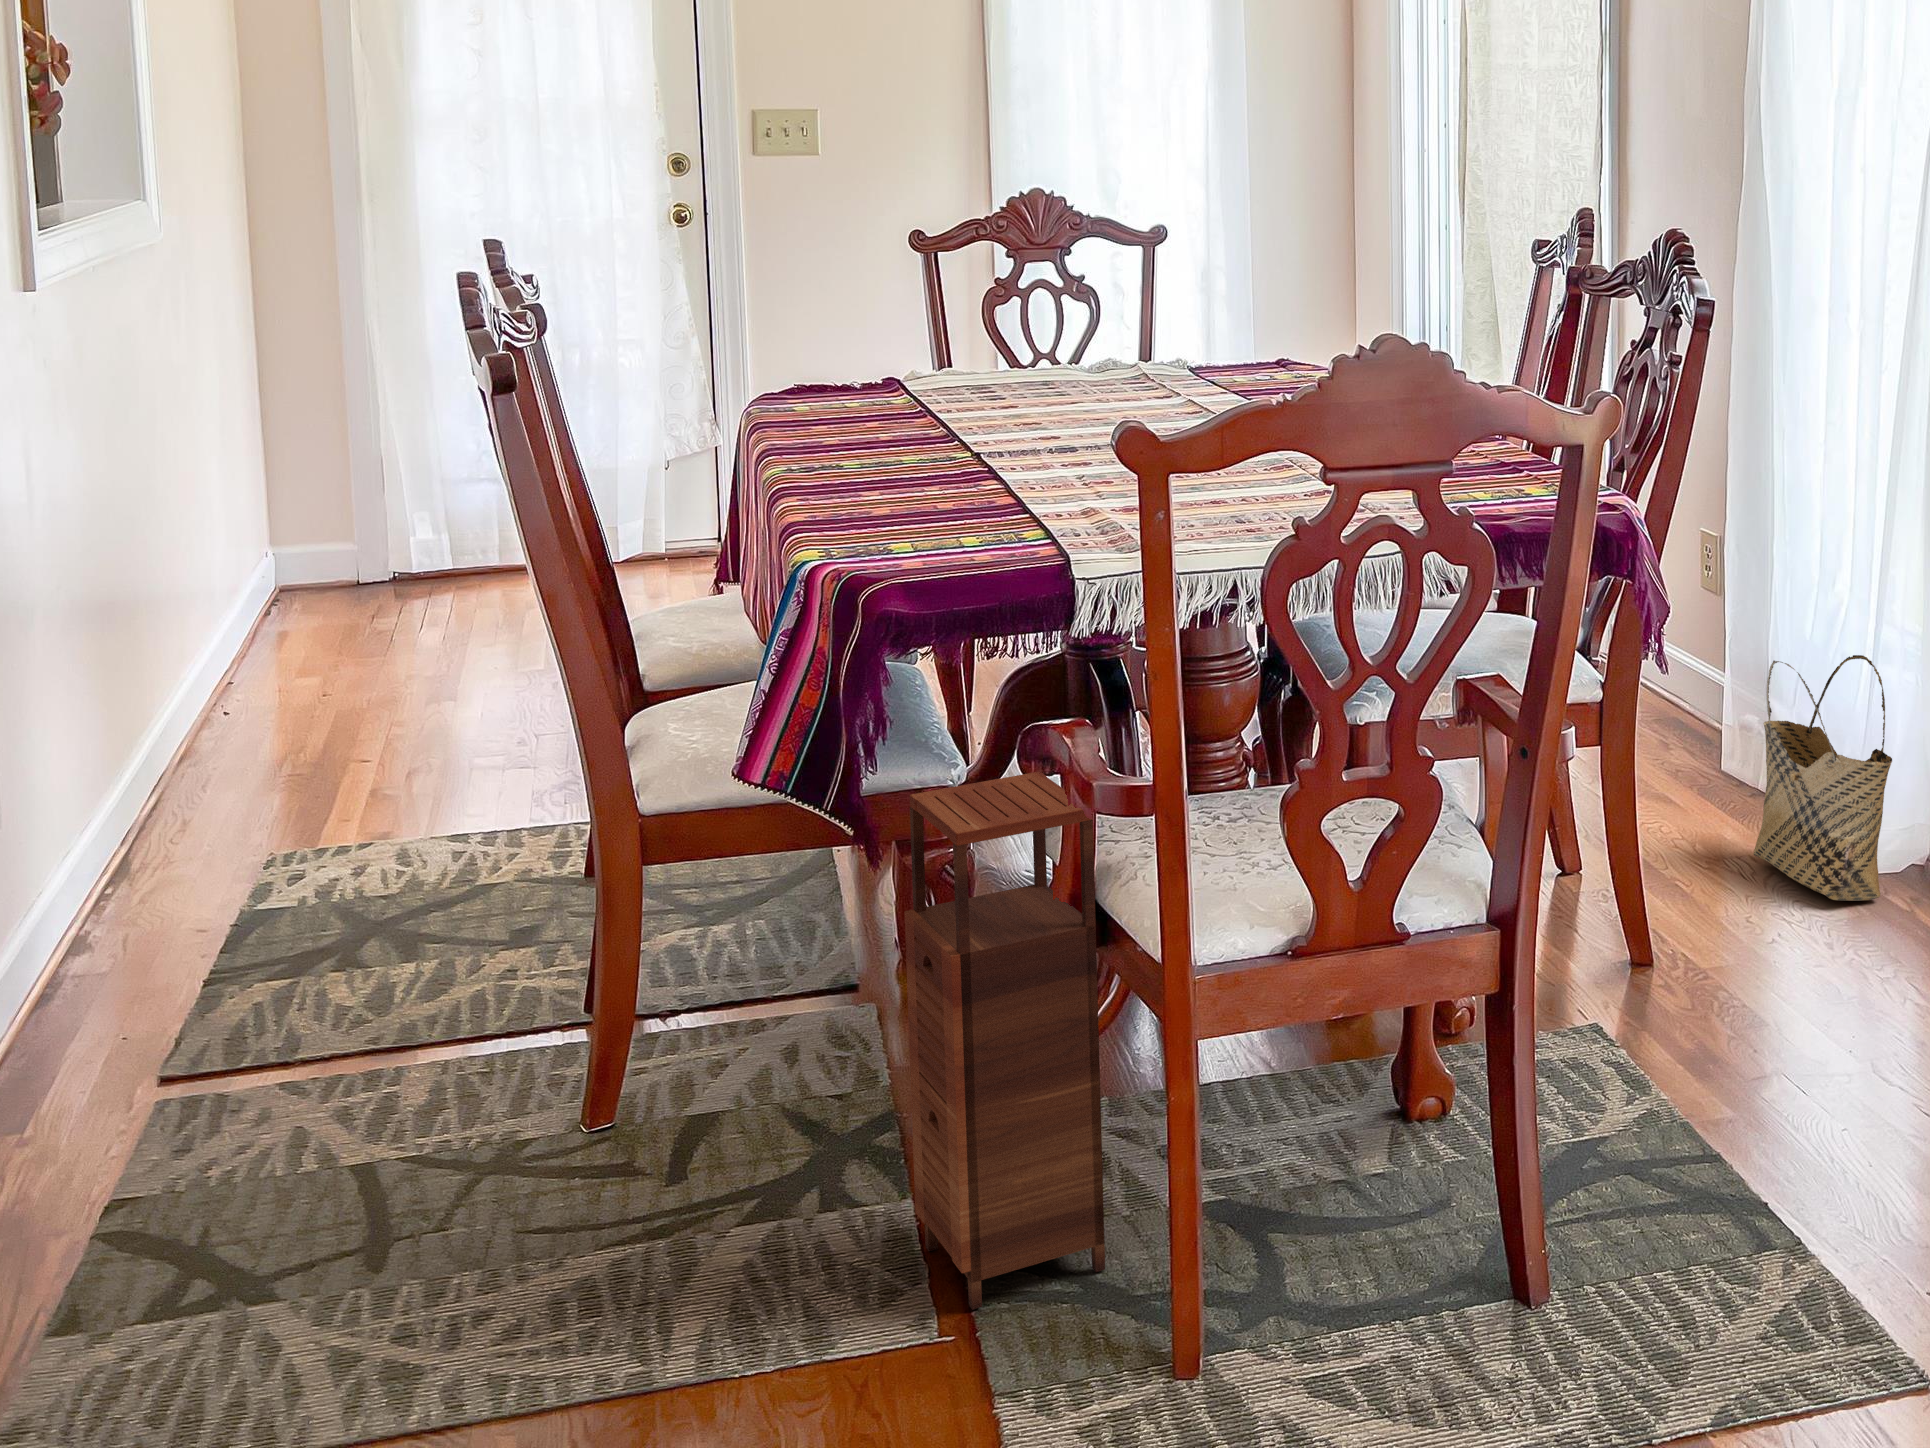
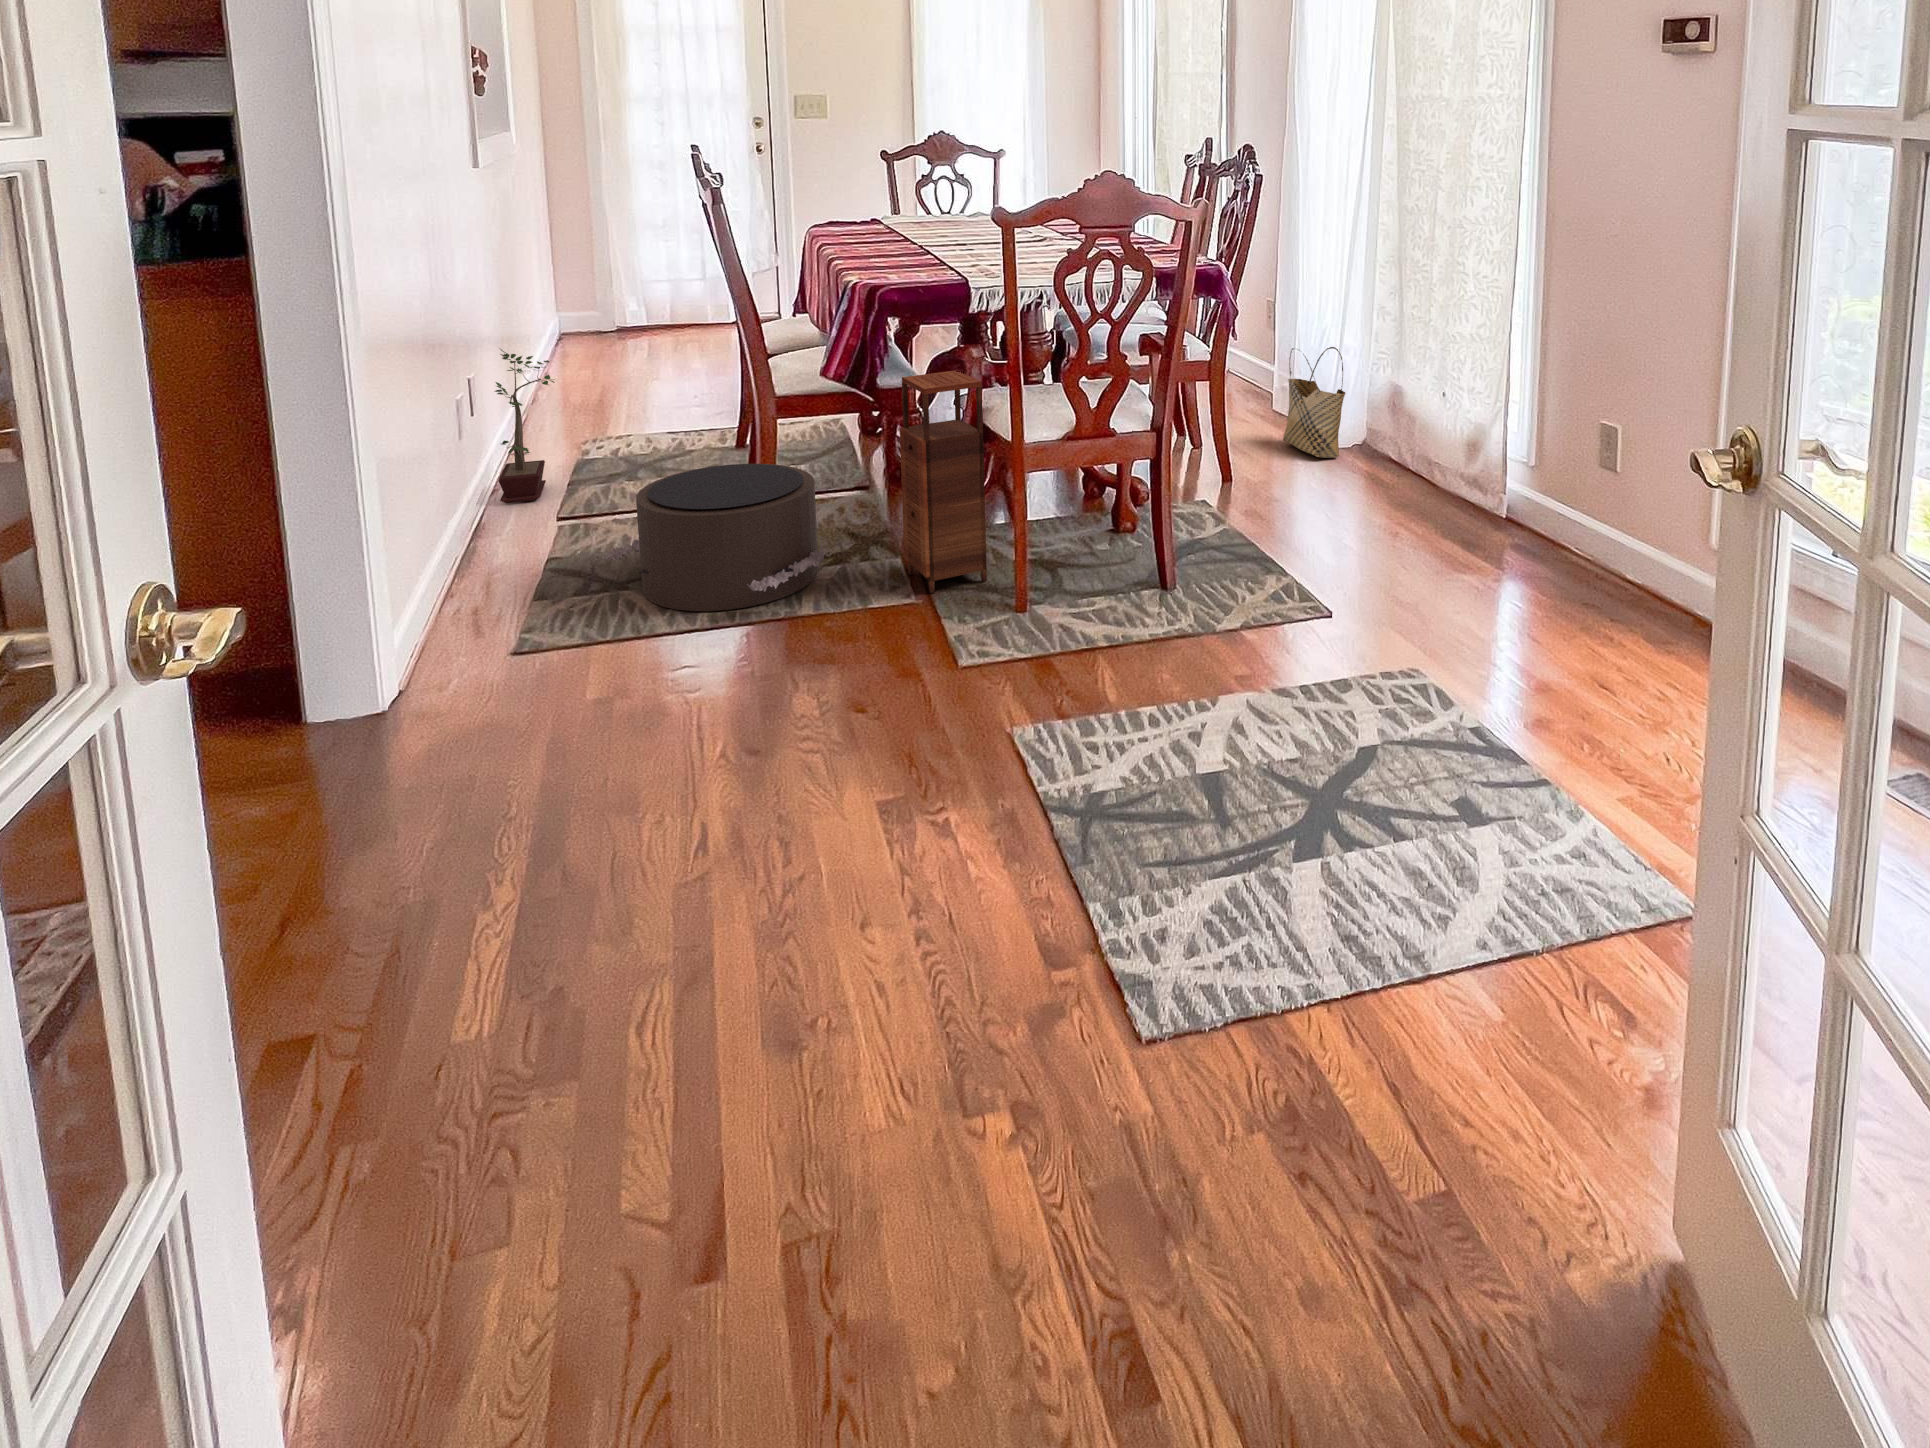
potted plant: none [31,683,193,1036] -> present [495,349,554,503]
pouf: none [216,976,746,1370] -> present [603,464,831,611]

